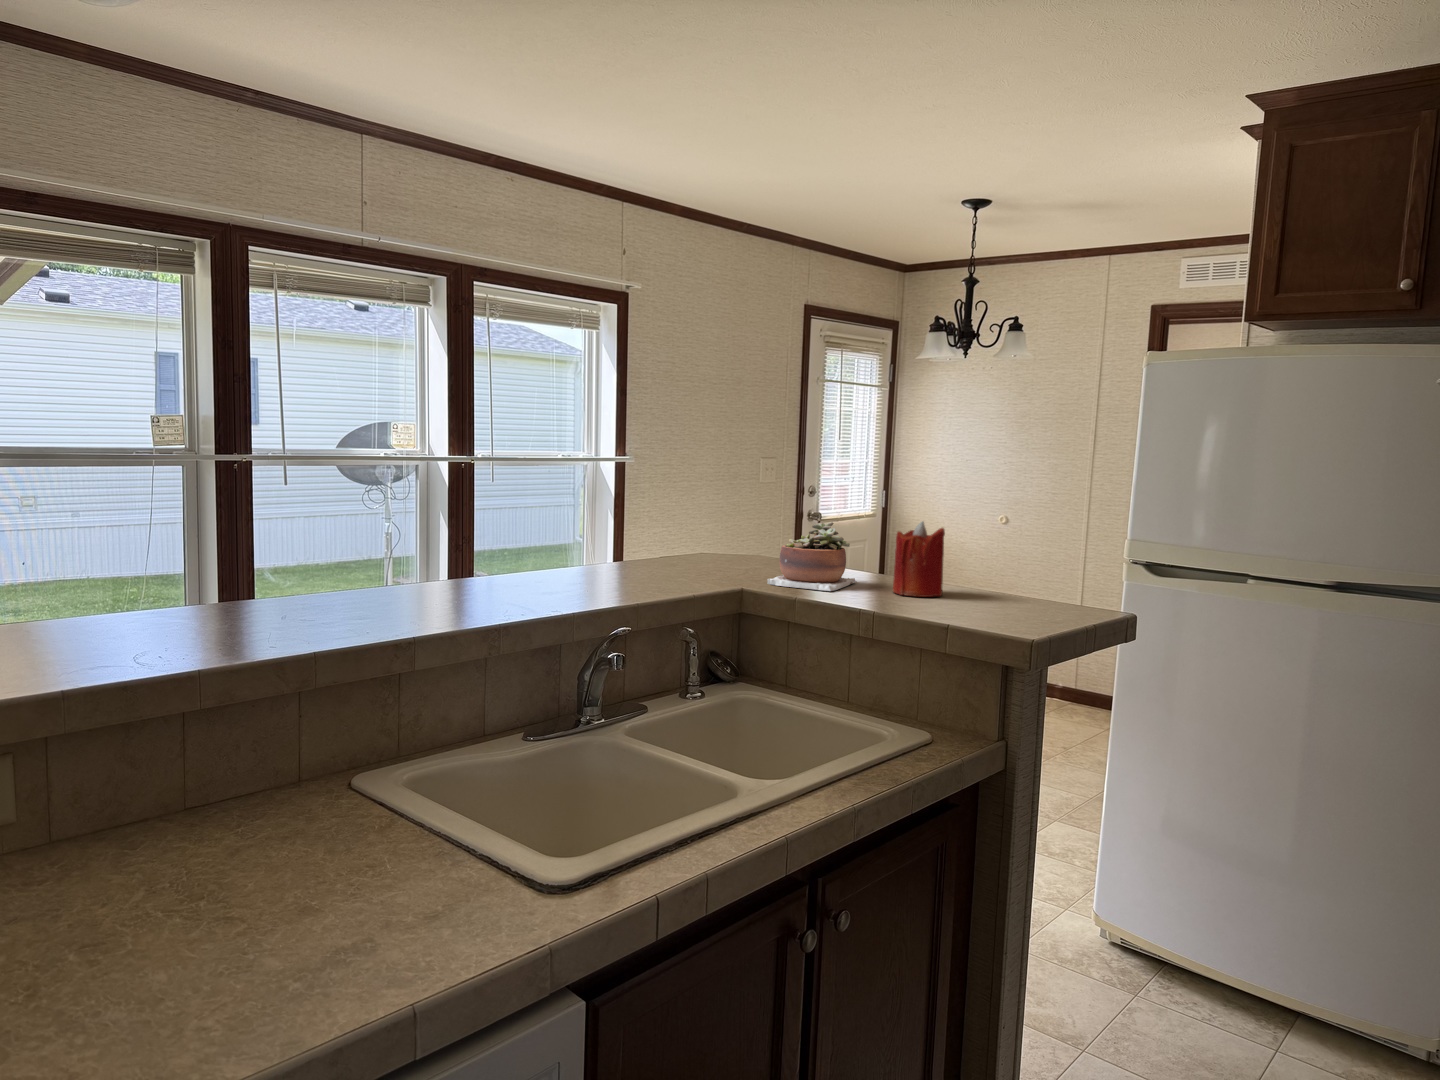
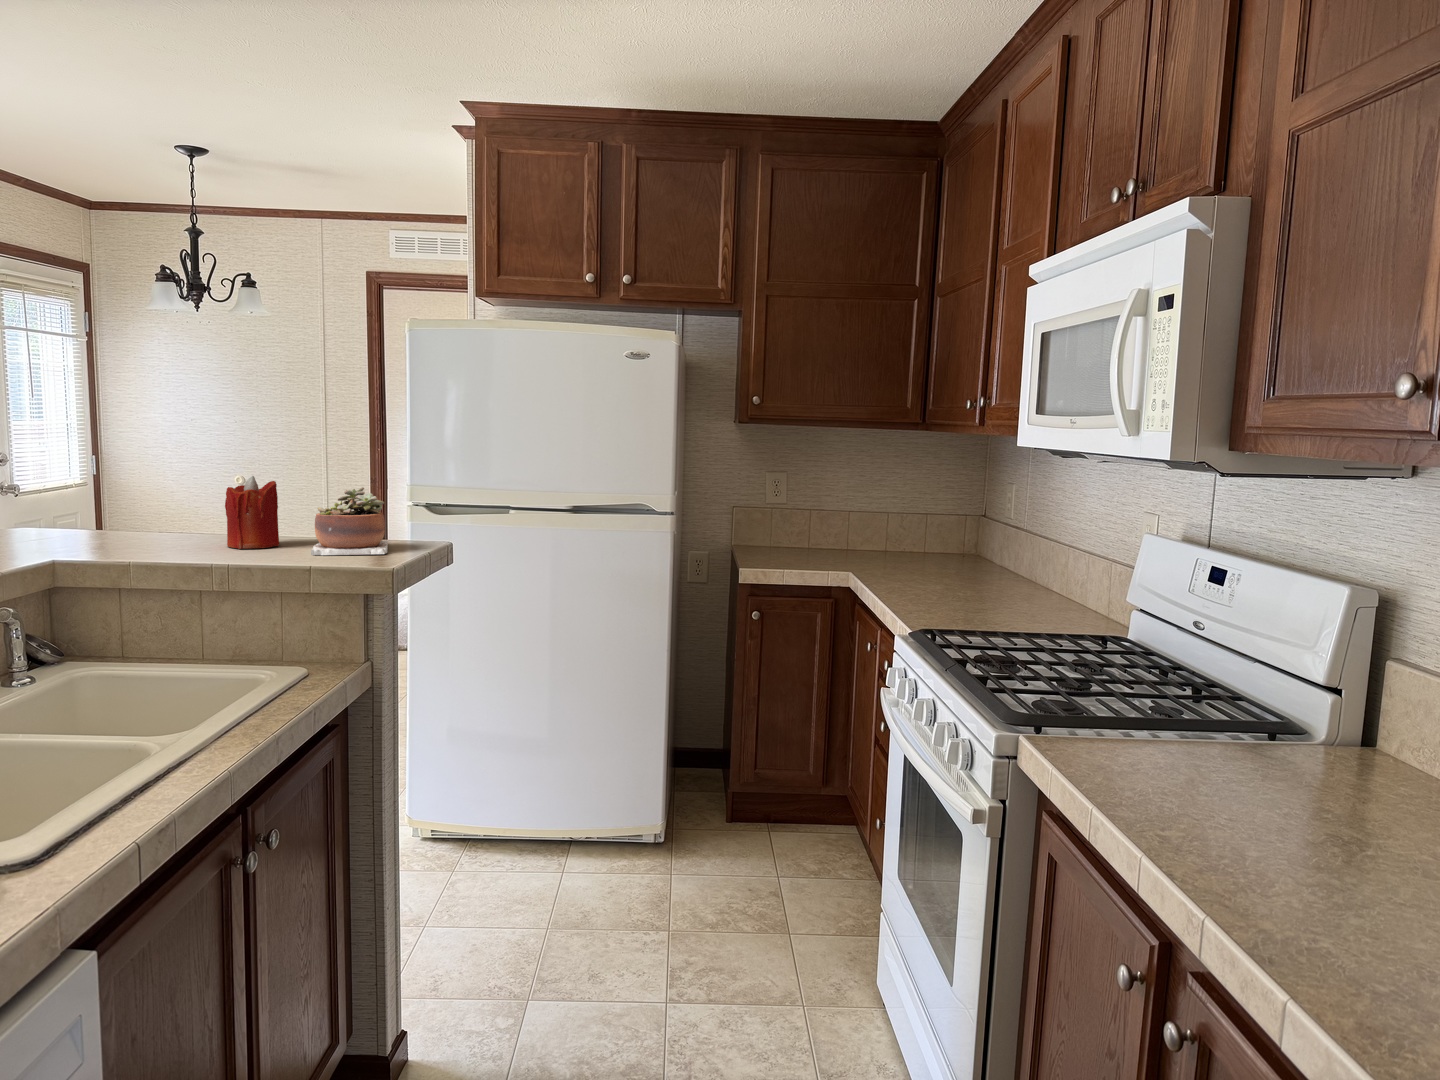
succulent plant: present [767,522,856,591] -> present [311,487,388,555]

